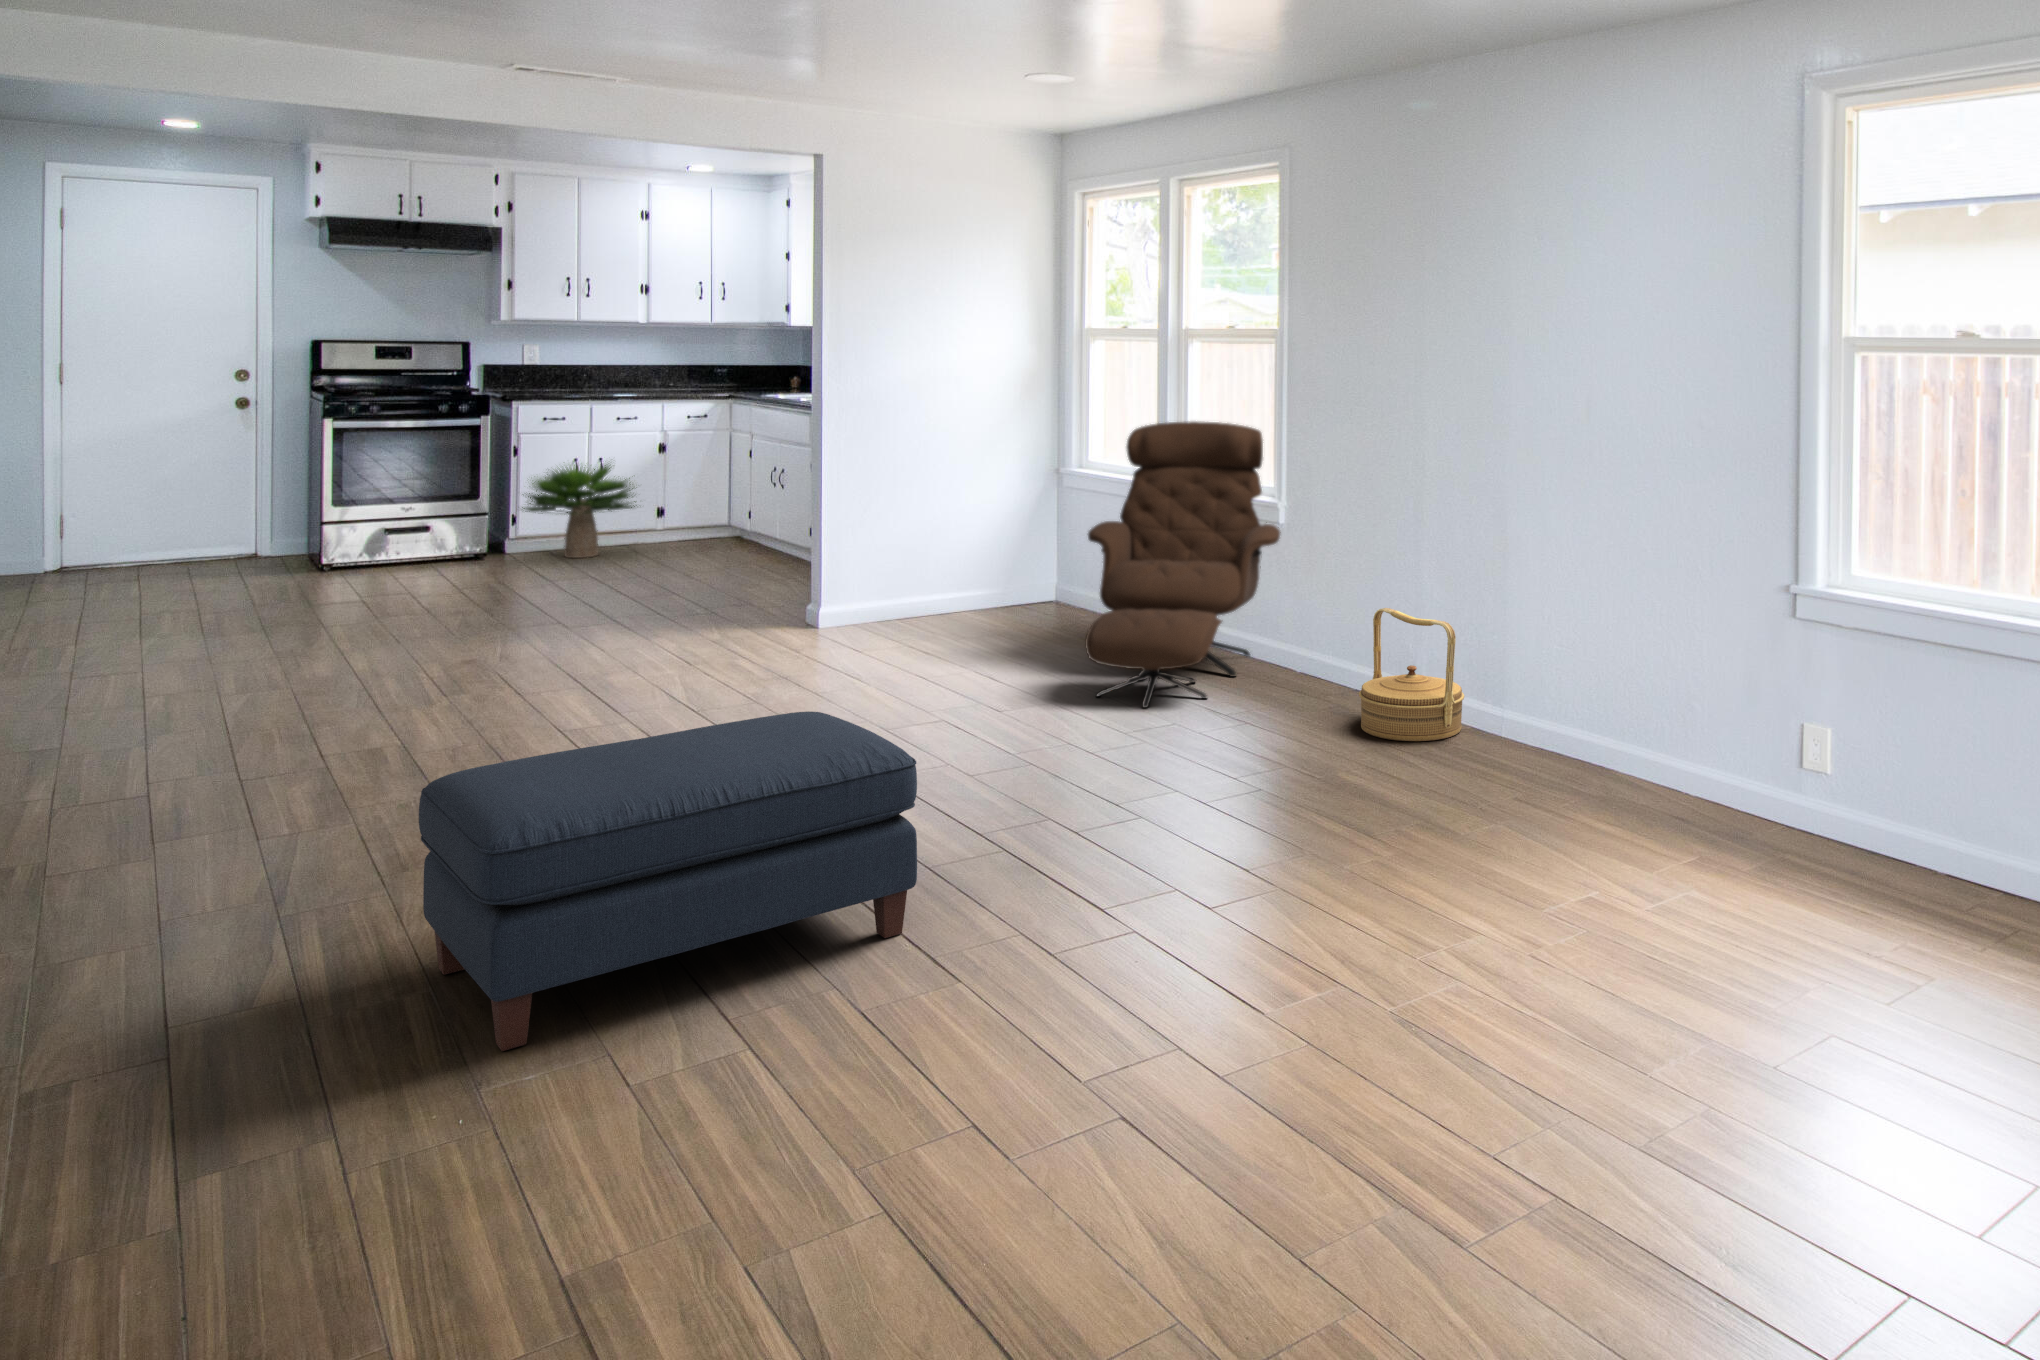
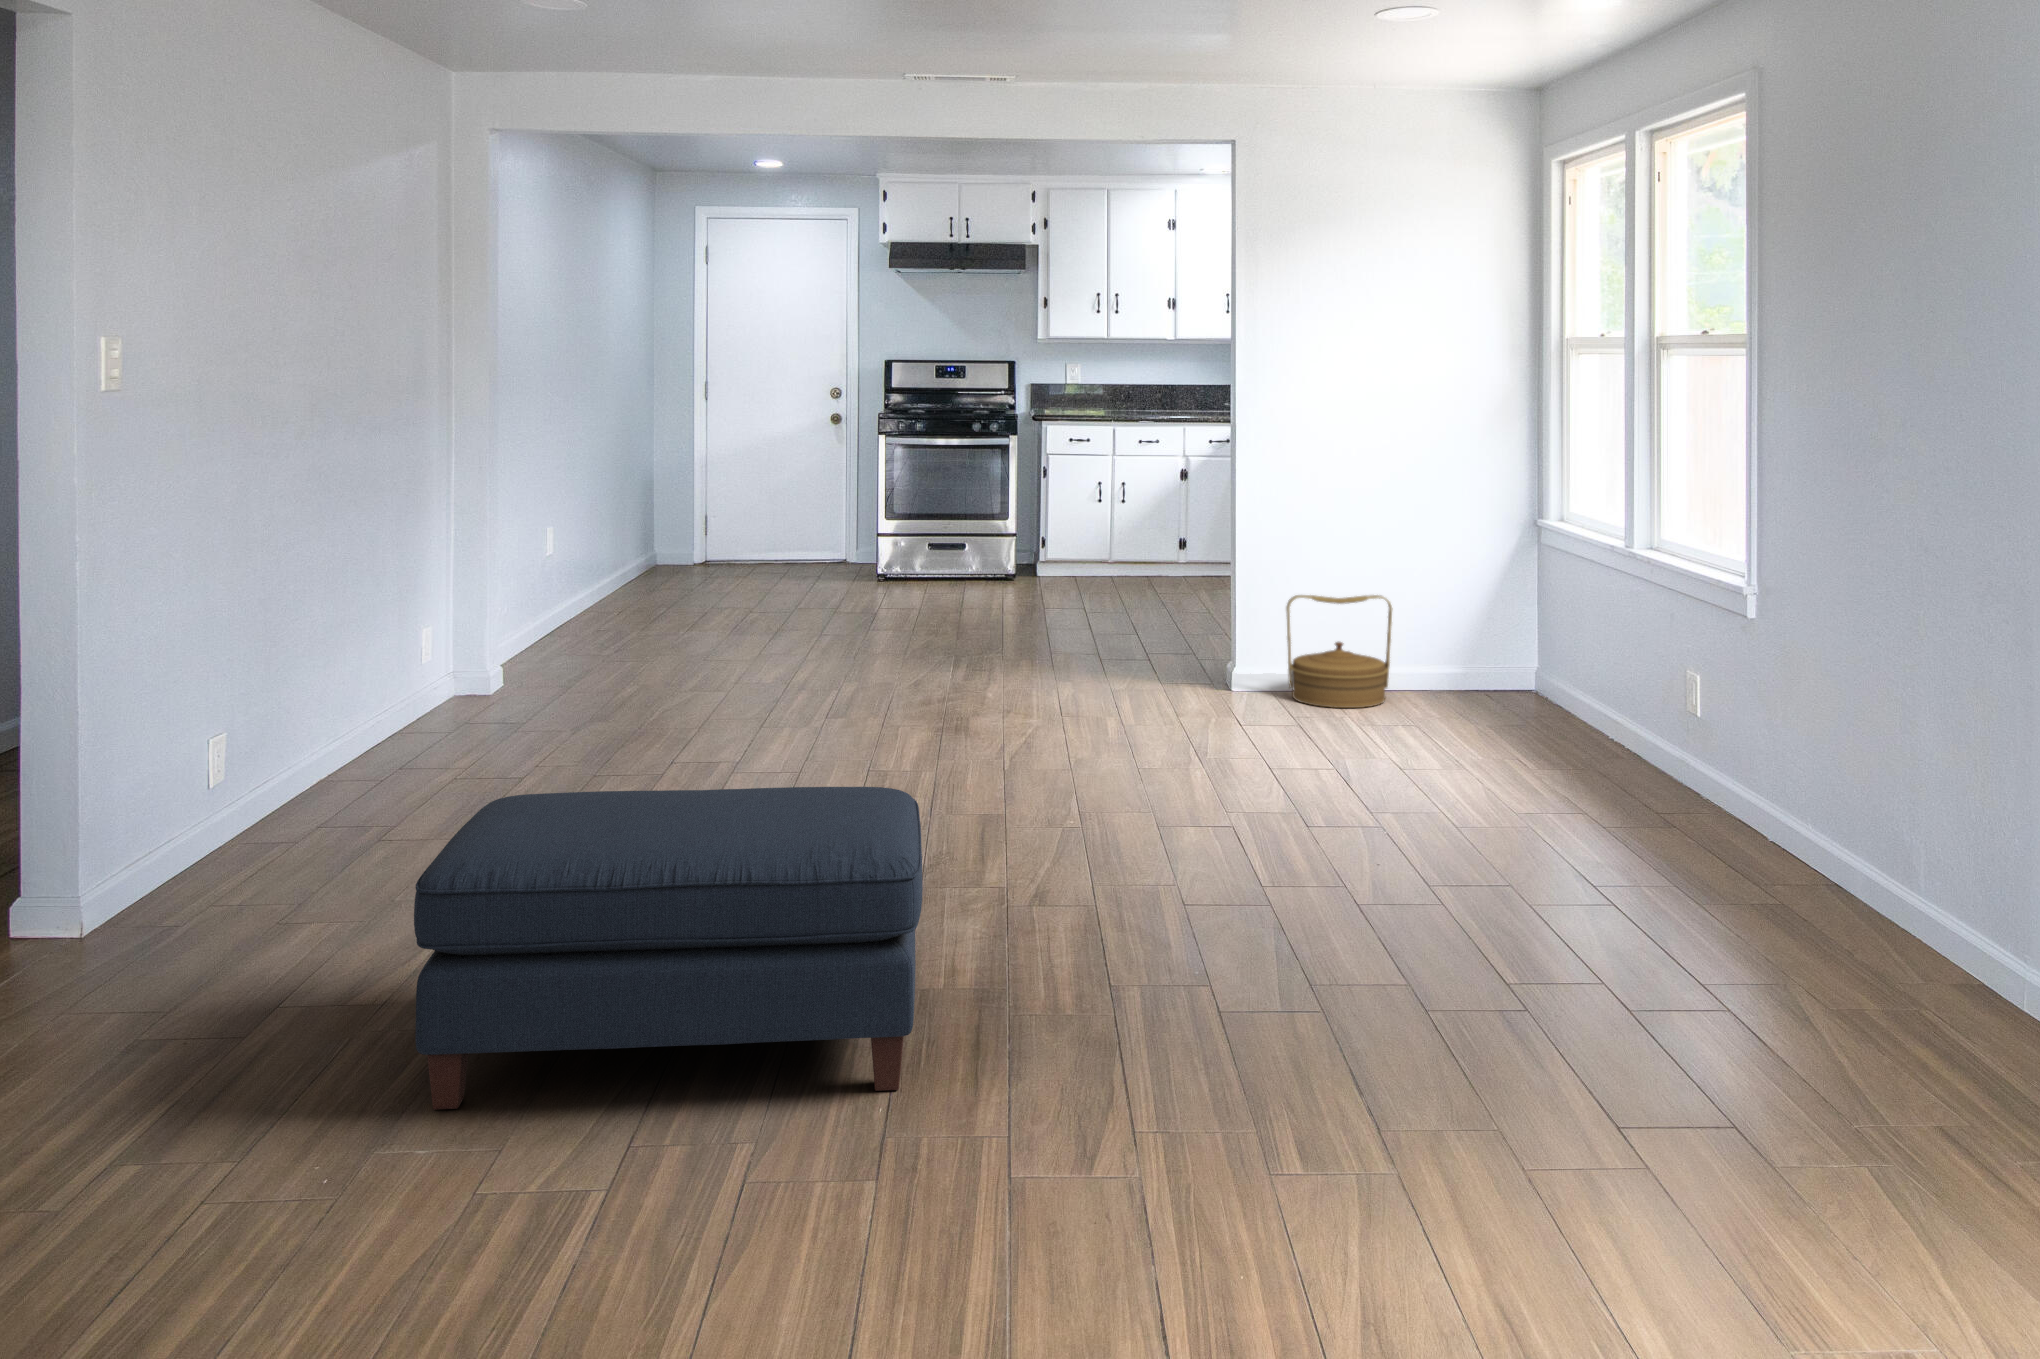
lounge chair: present [1085,421,1281,708] -> none [1424,465,1756,854]
potted plant: present [522,463,637,558] -> none [1034,481,1158,586]
woven basket: present [1359,608,1464,741] -> present [1286,595,1392,708]

